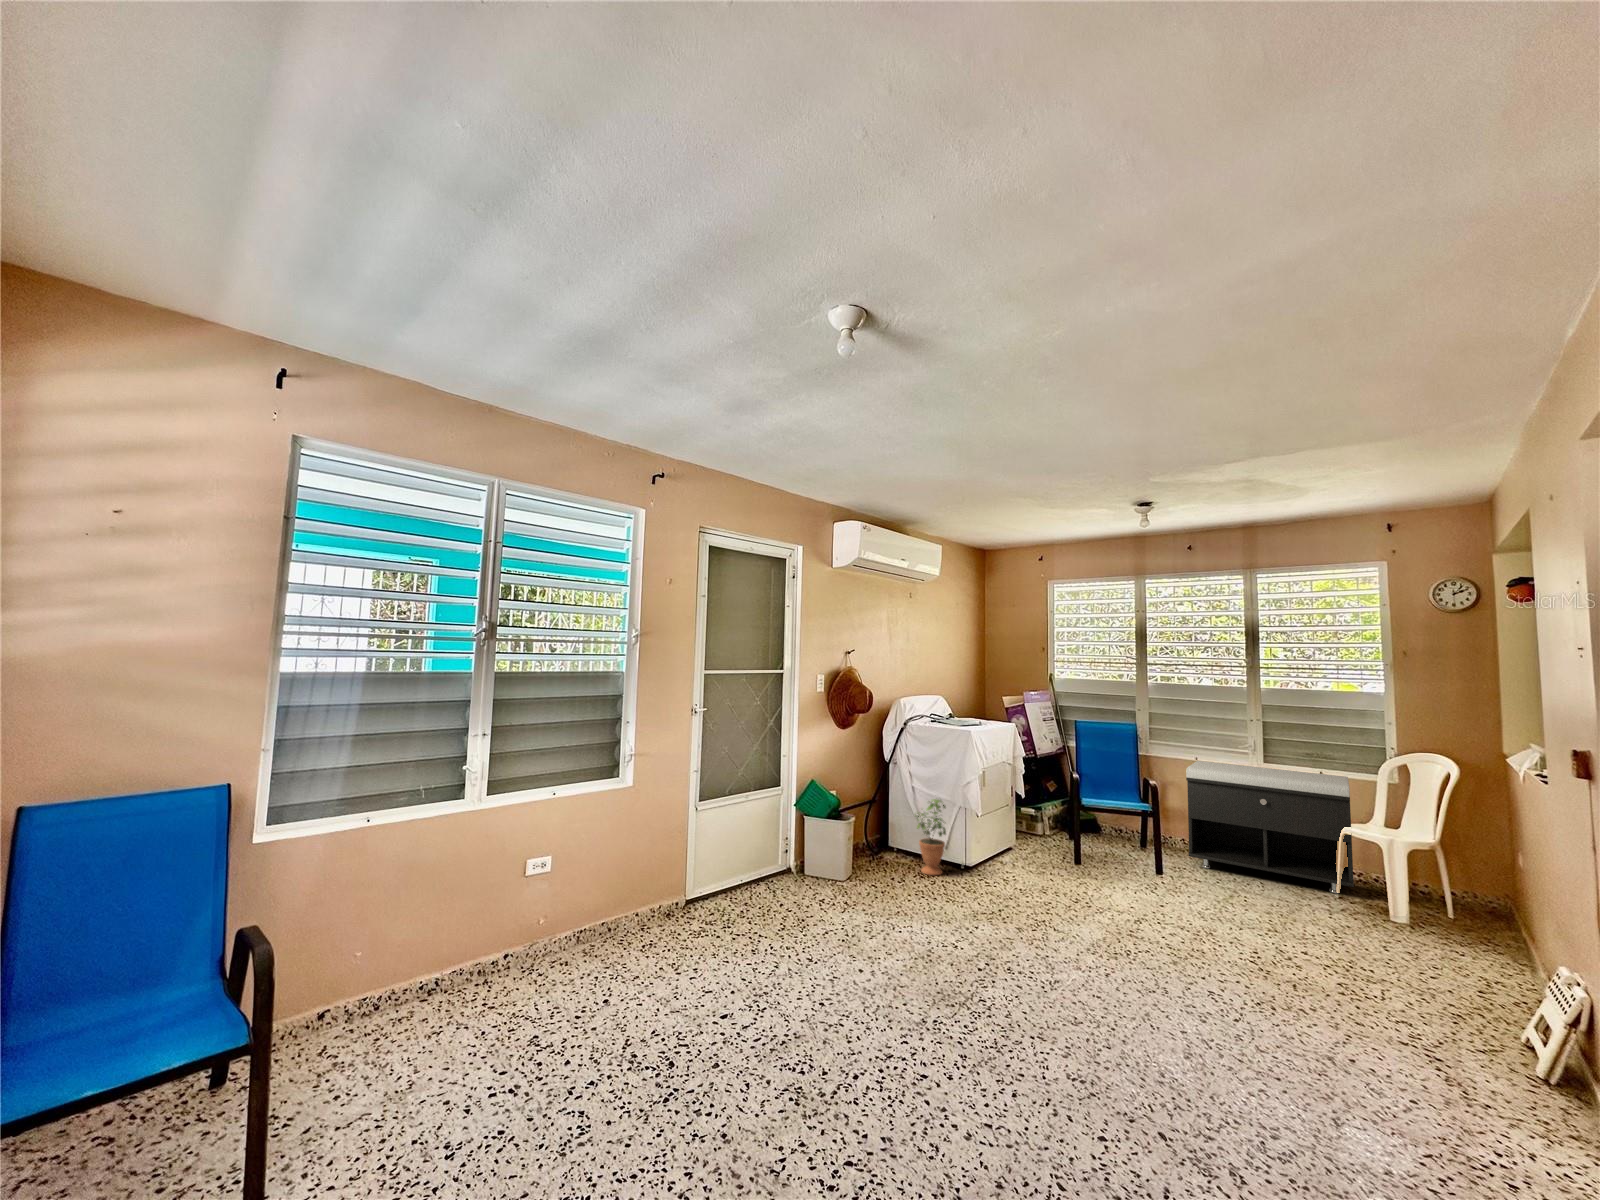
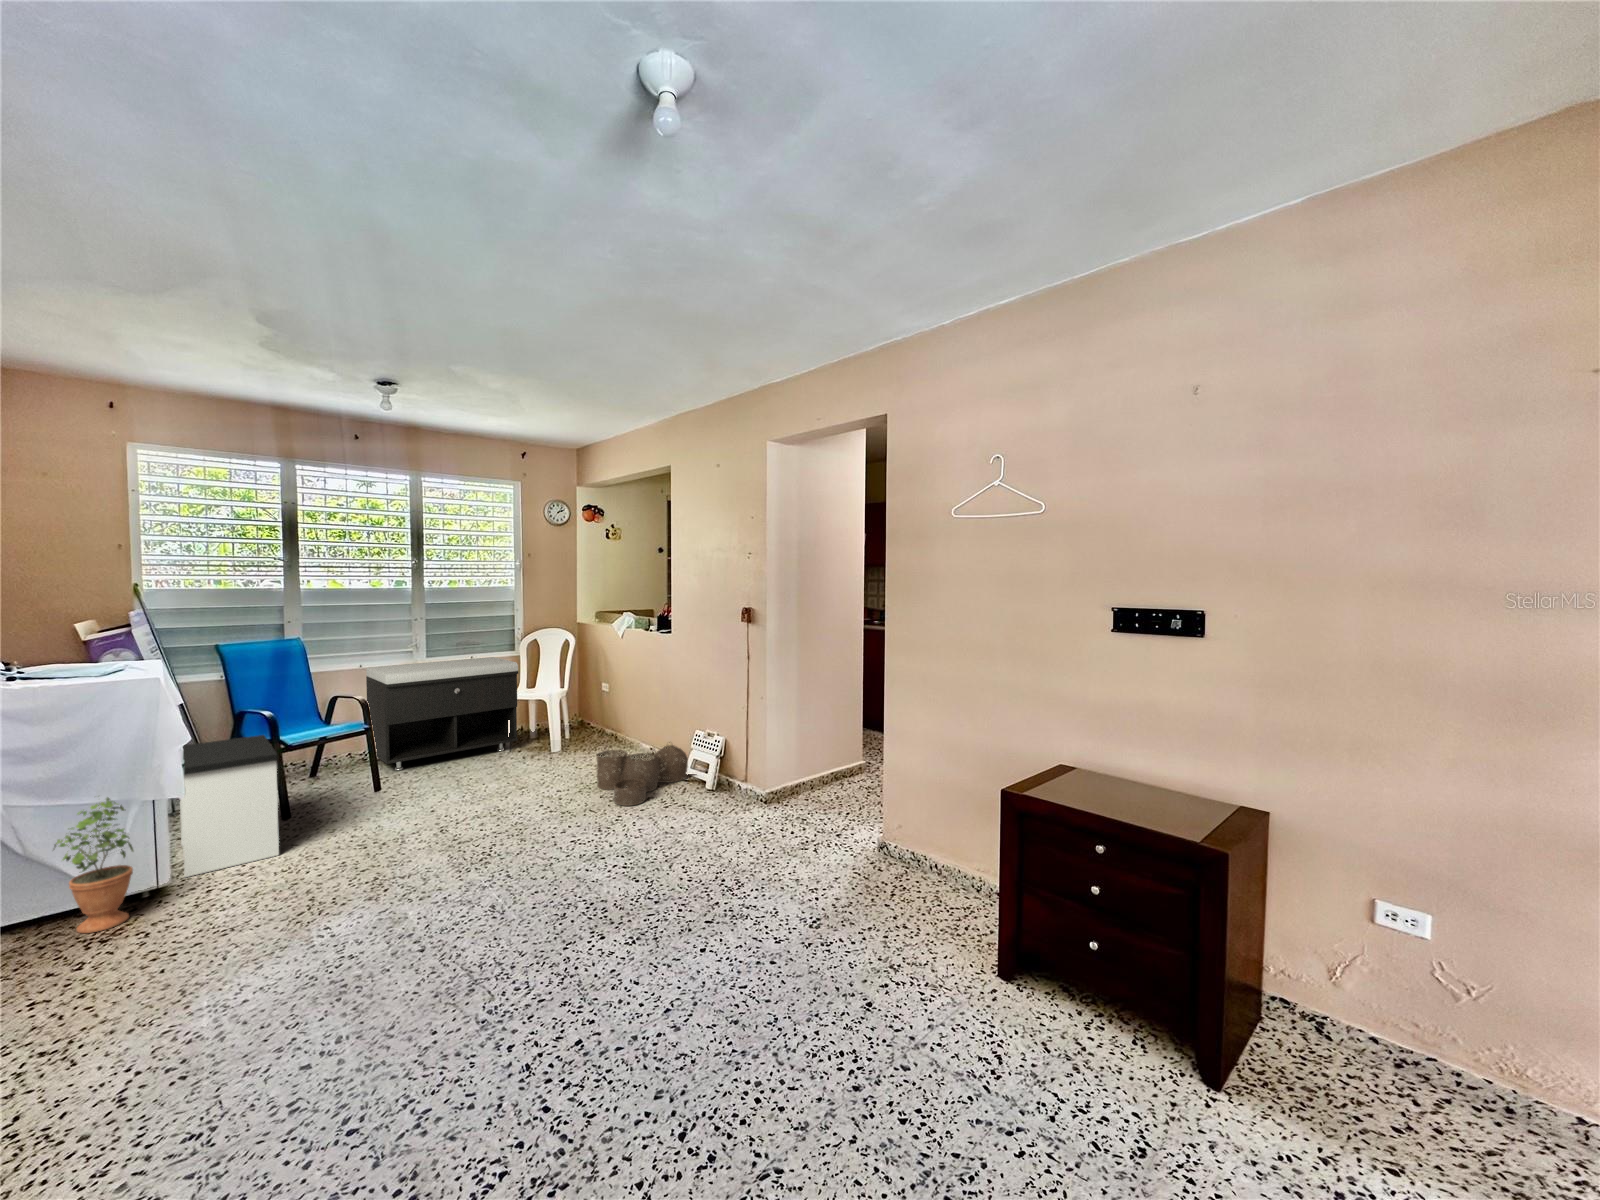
side table: none [983,784,1061,881] -> present [180,735,279,877]
woven basket: none [1338,922,1553,1039] -> present [597,745,688,806]

